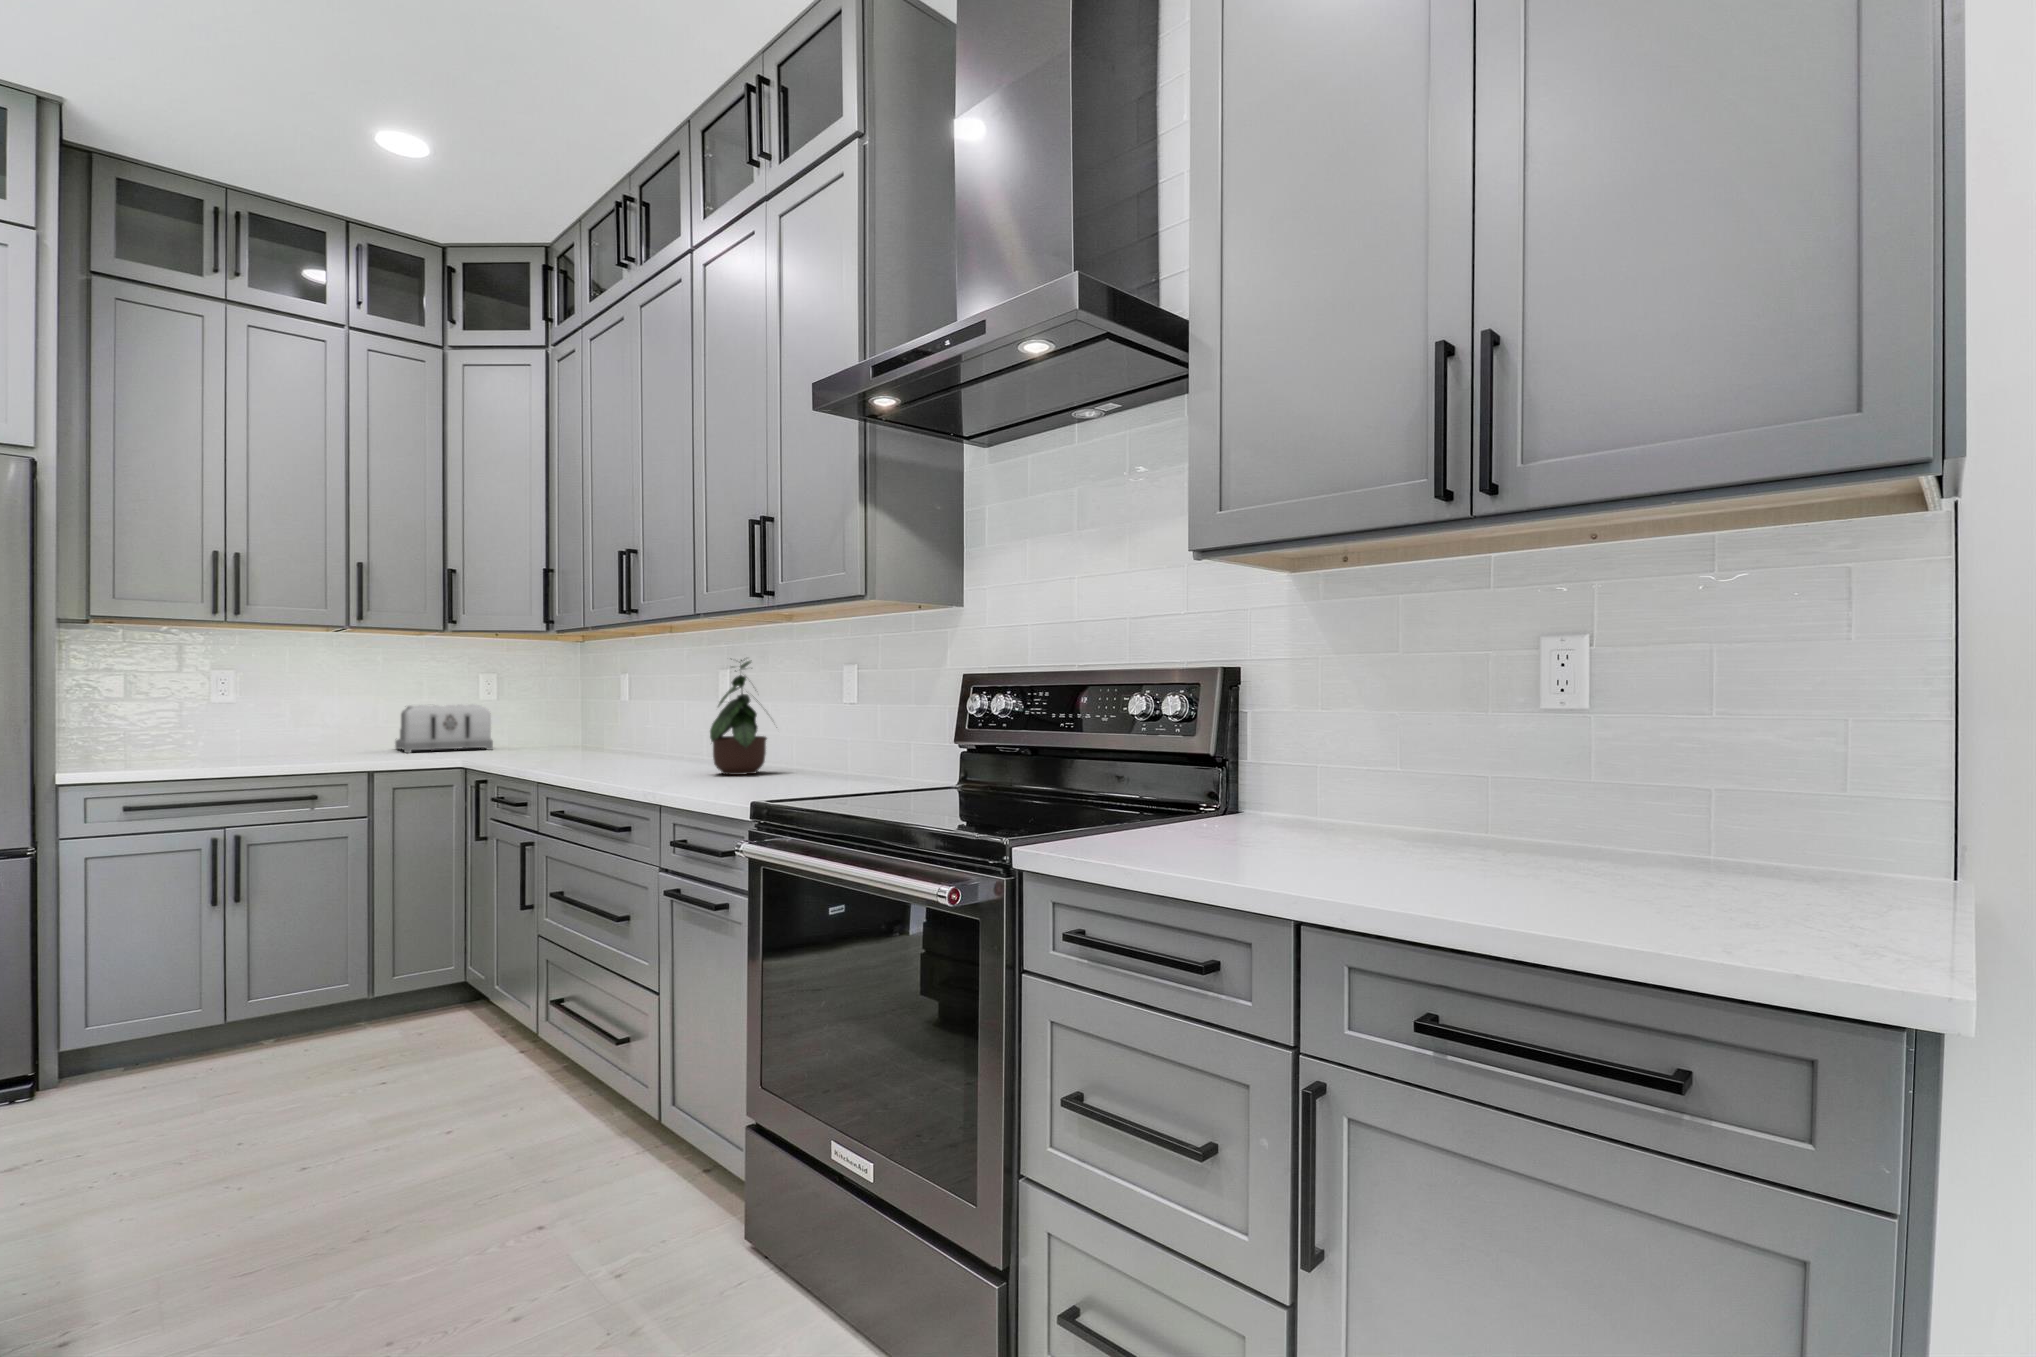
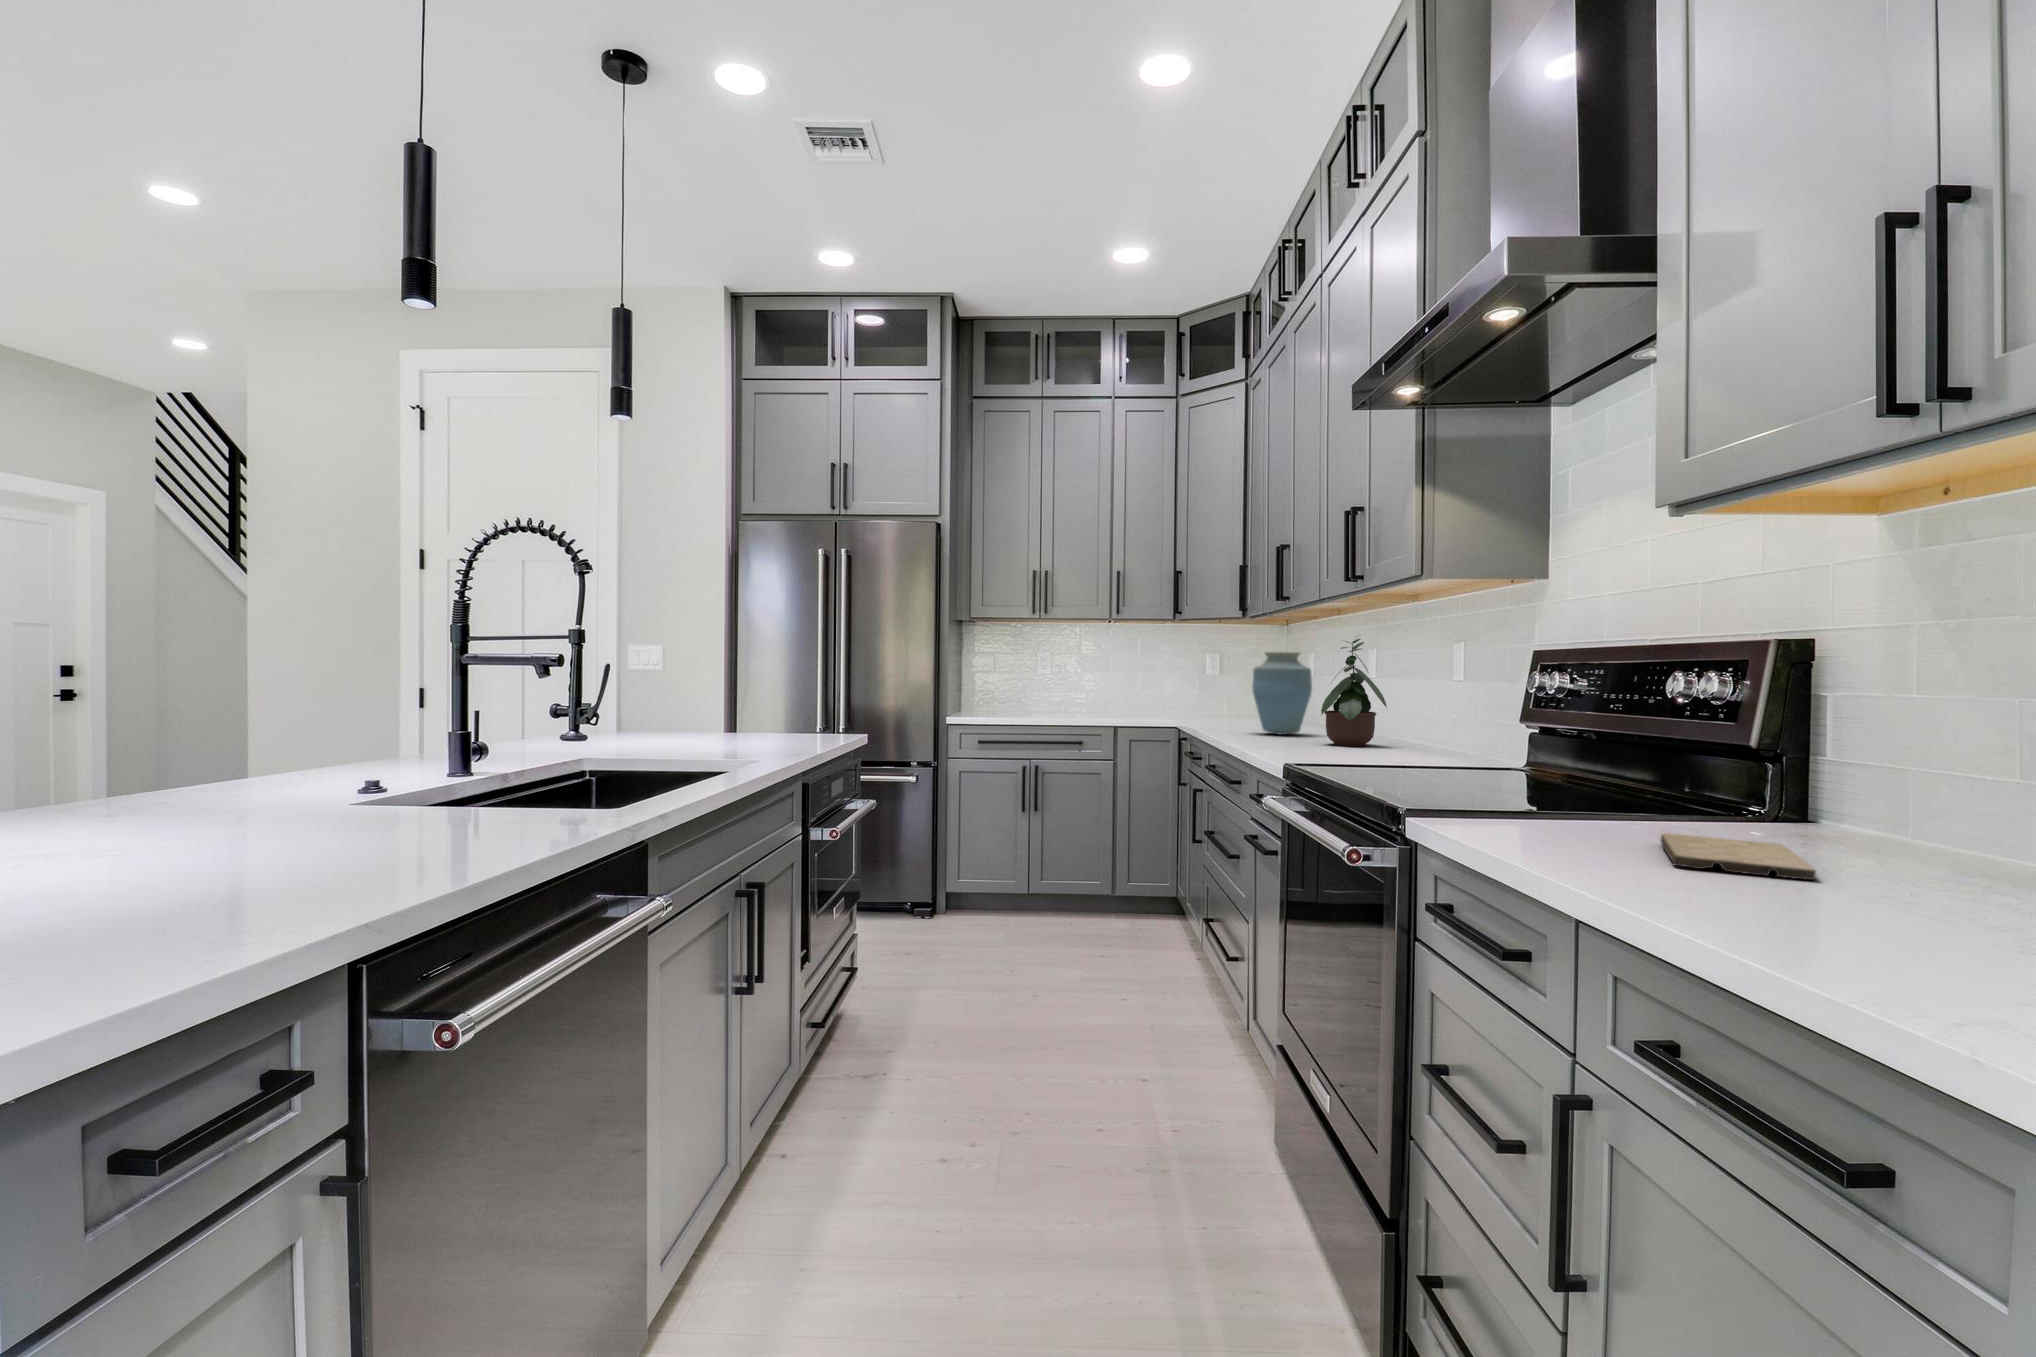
vase: none [602,671,672,767] -> present [1252,652,1312,735]
toaster: present [395,704,493,753] -> none [1149,679,1211,716]
cutting board: none [1213,832,1354,863] -> present [1661,833,1816,880]

